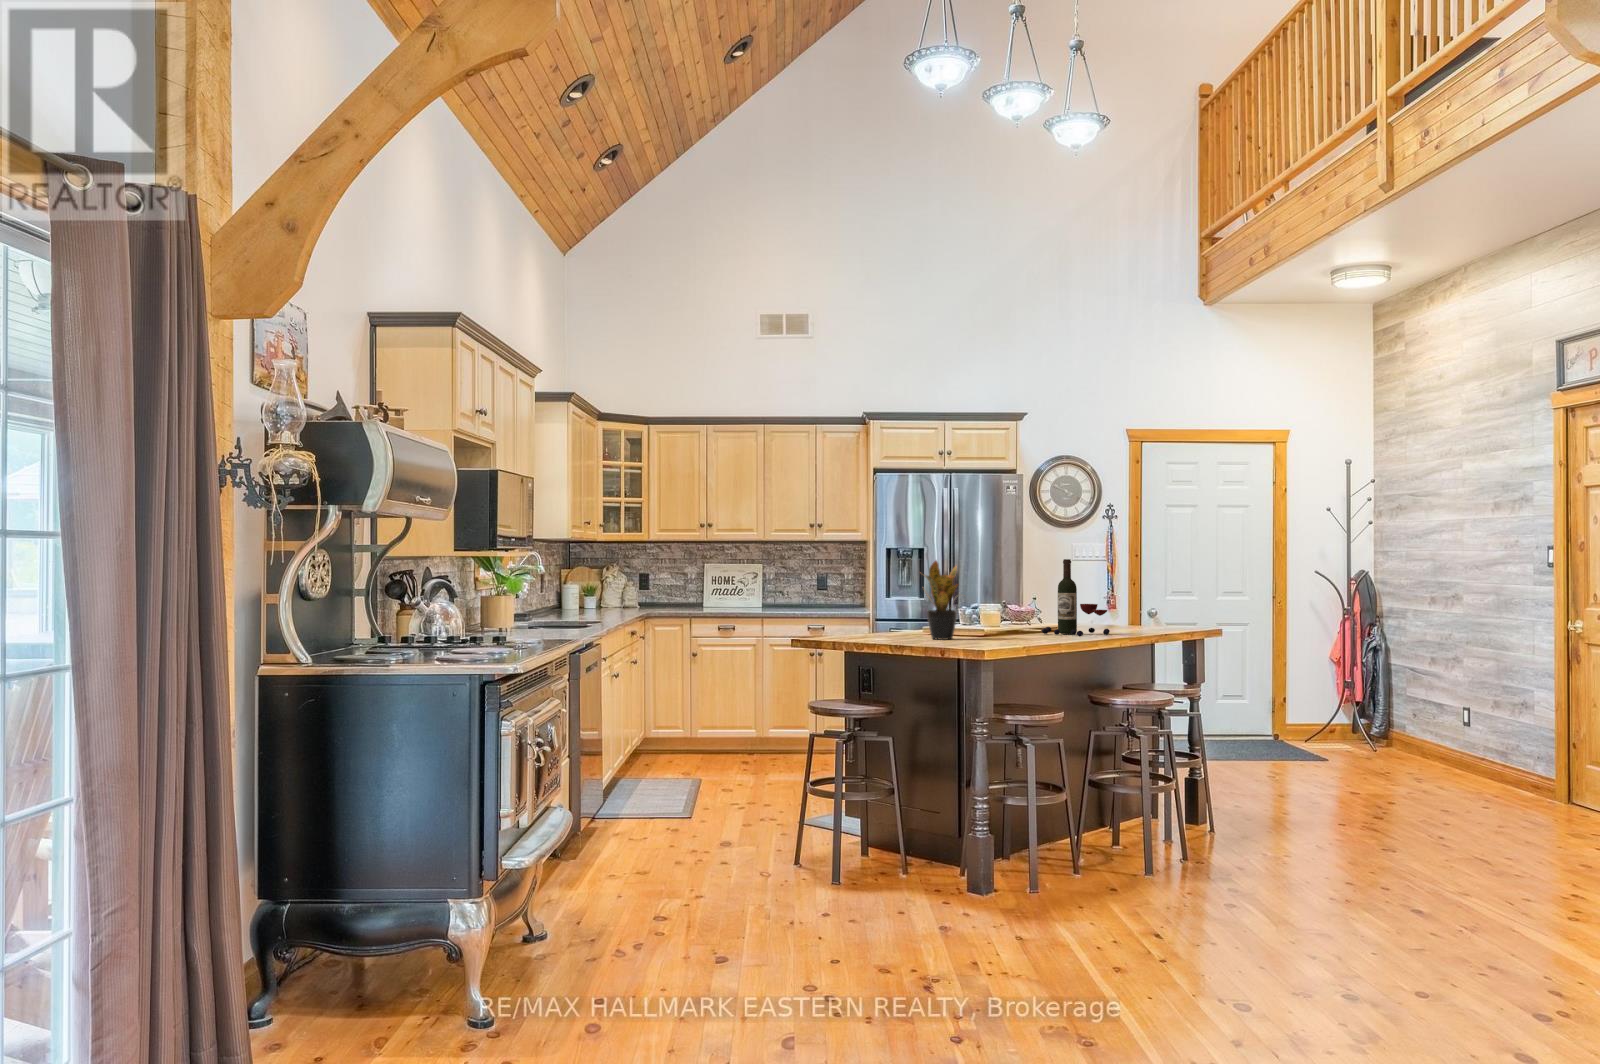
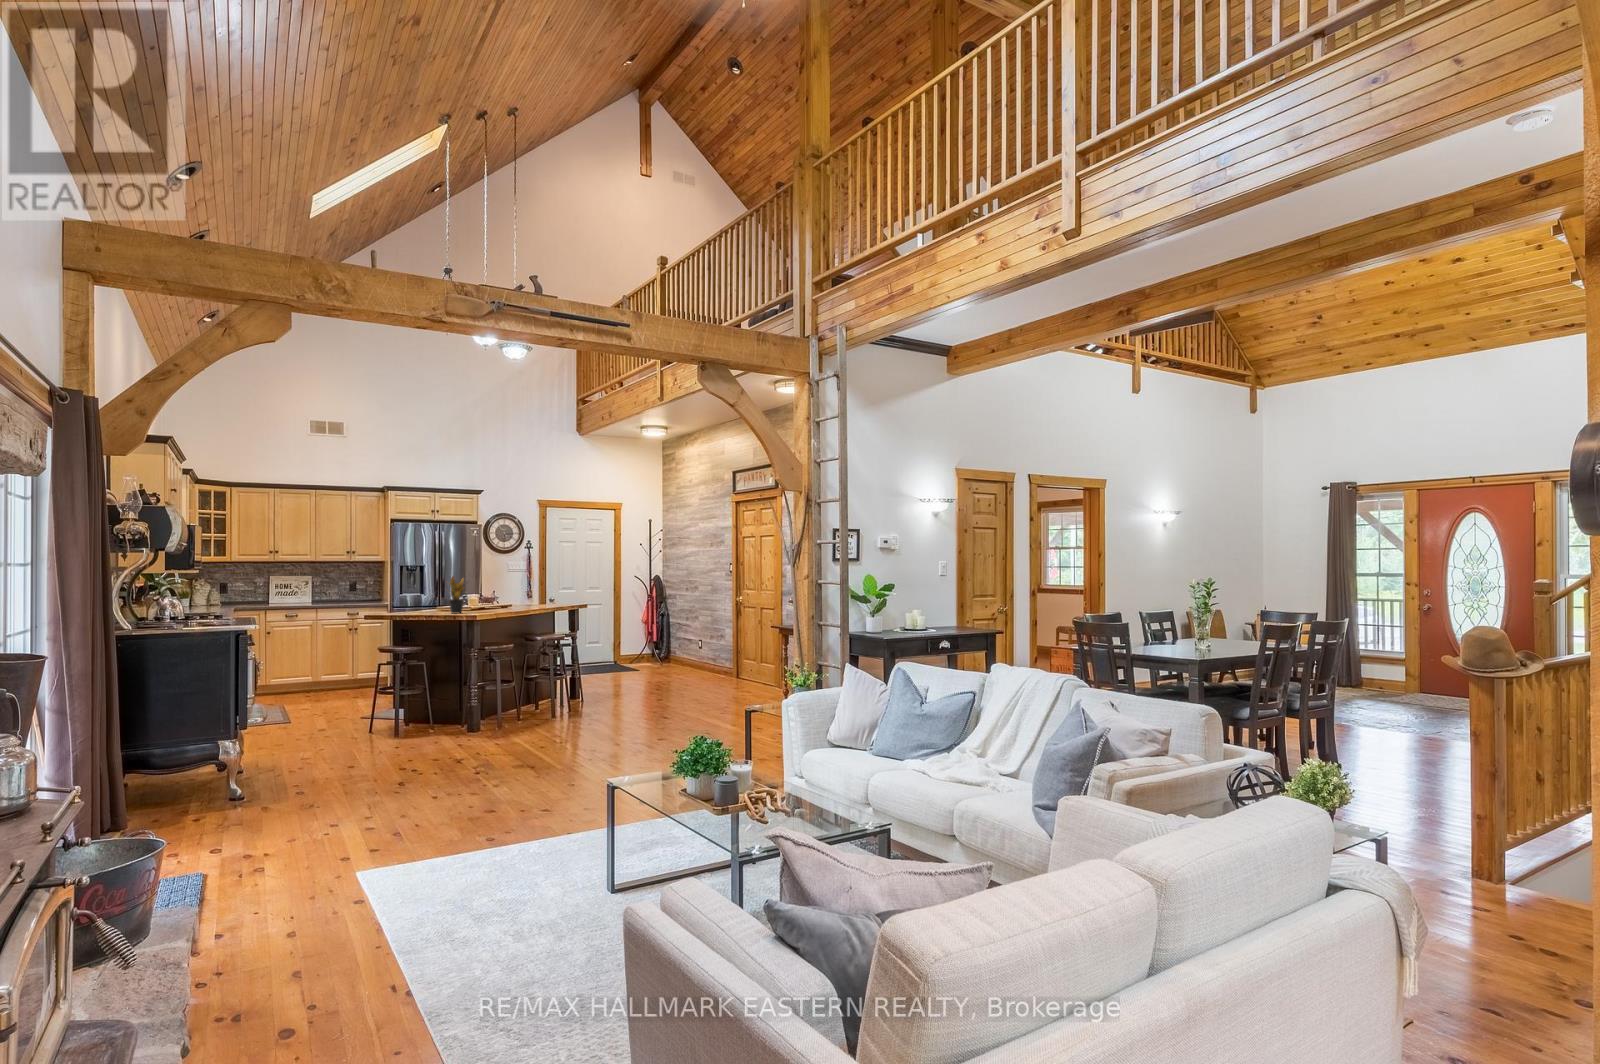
wine bottle: present [1041,559,1110,636] -> none [502,574,535,610]

